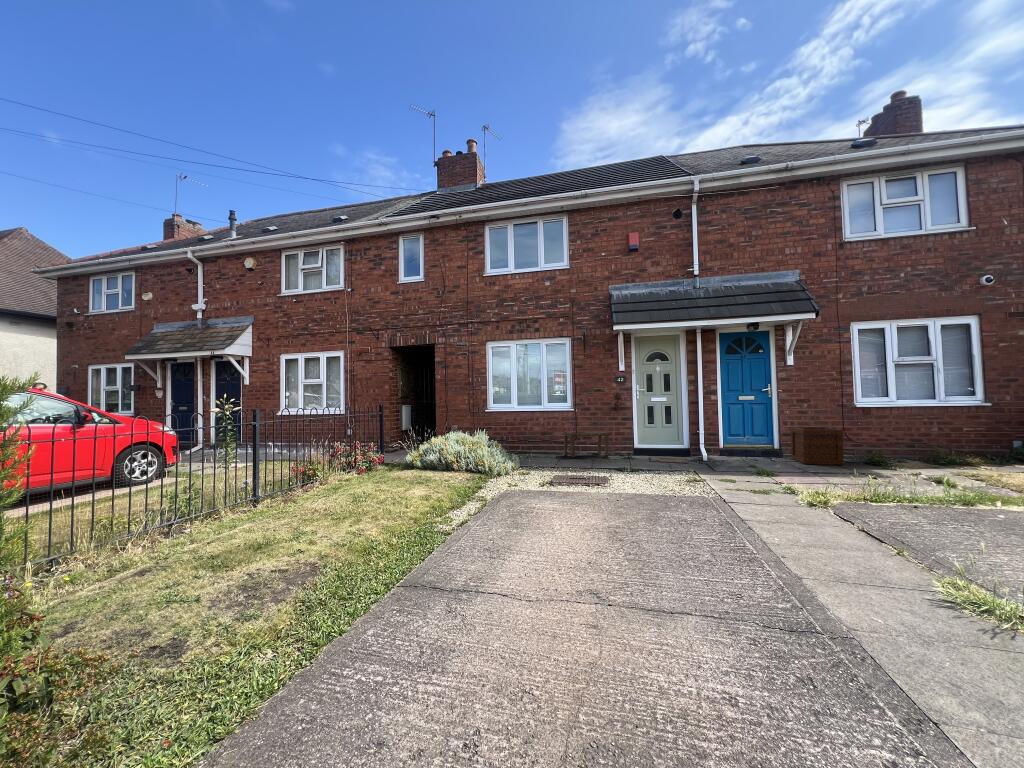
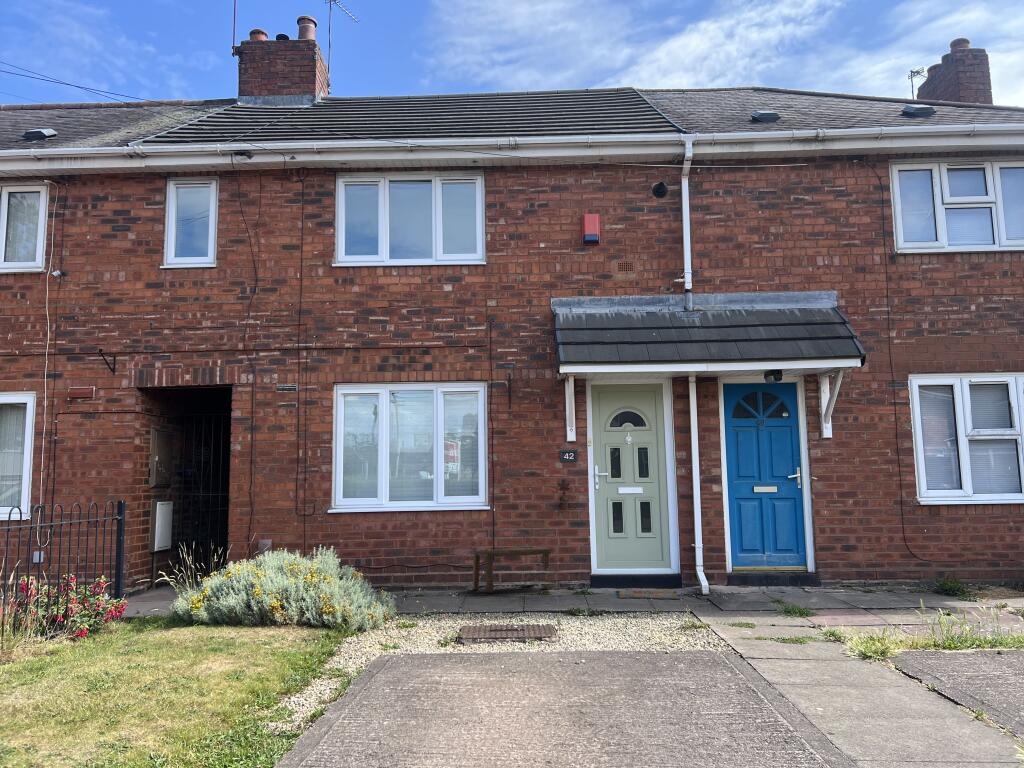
wooden crate: present [791,427,844,465] -> none [829,536,904,596]

